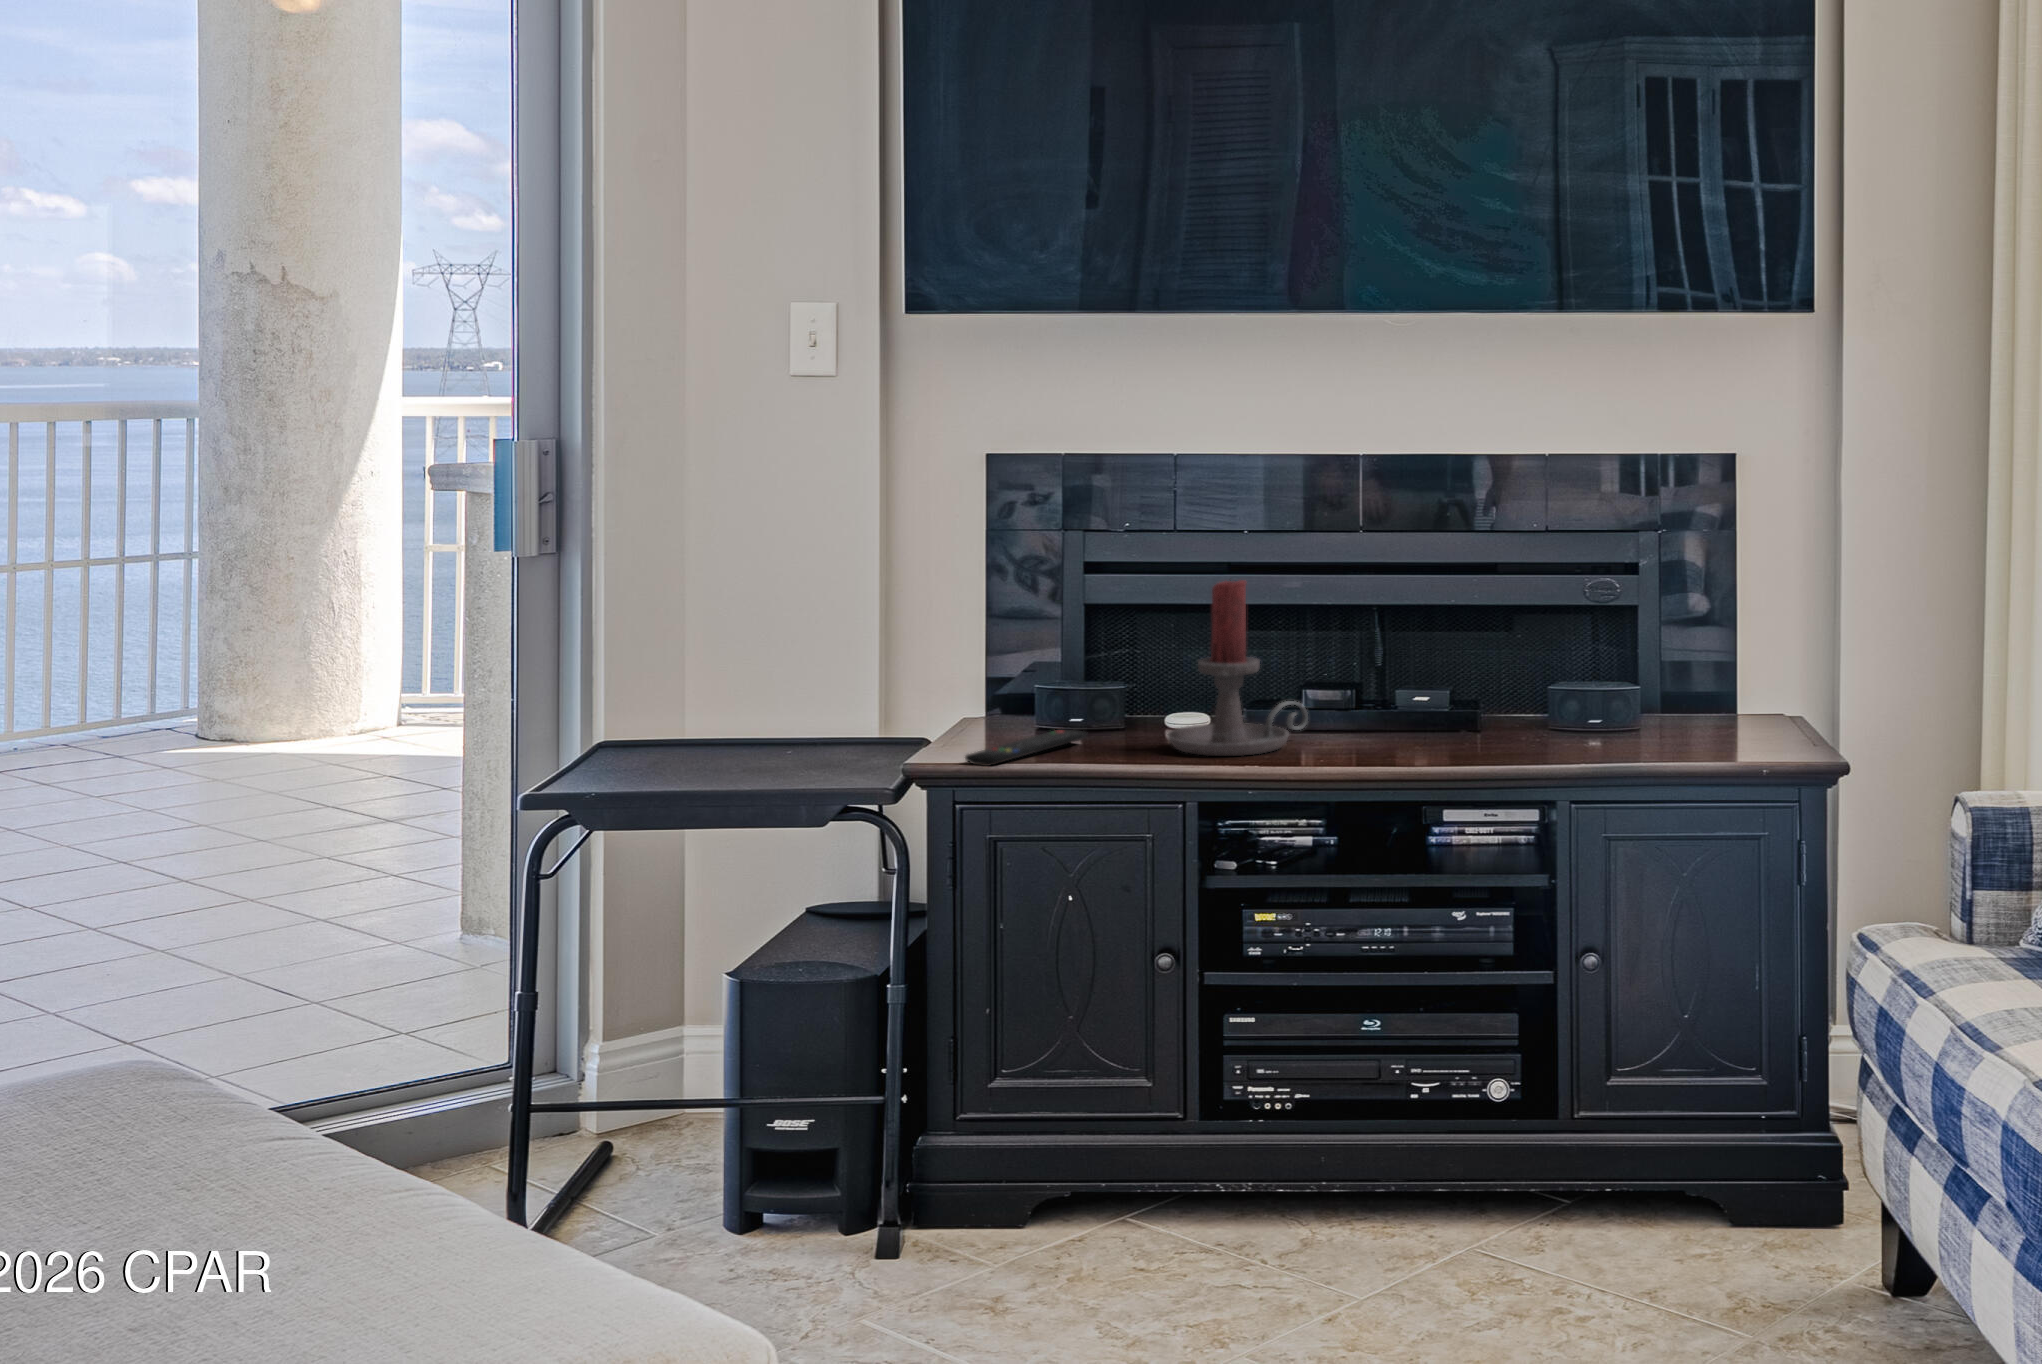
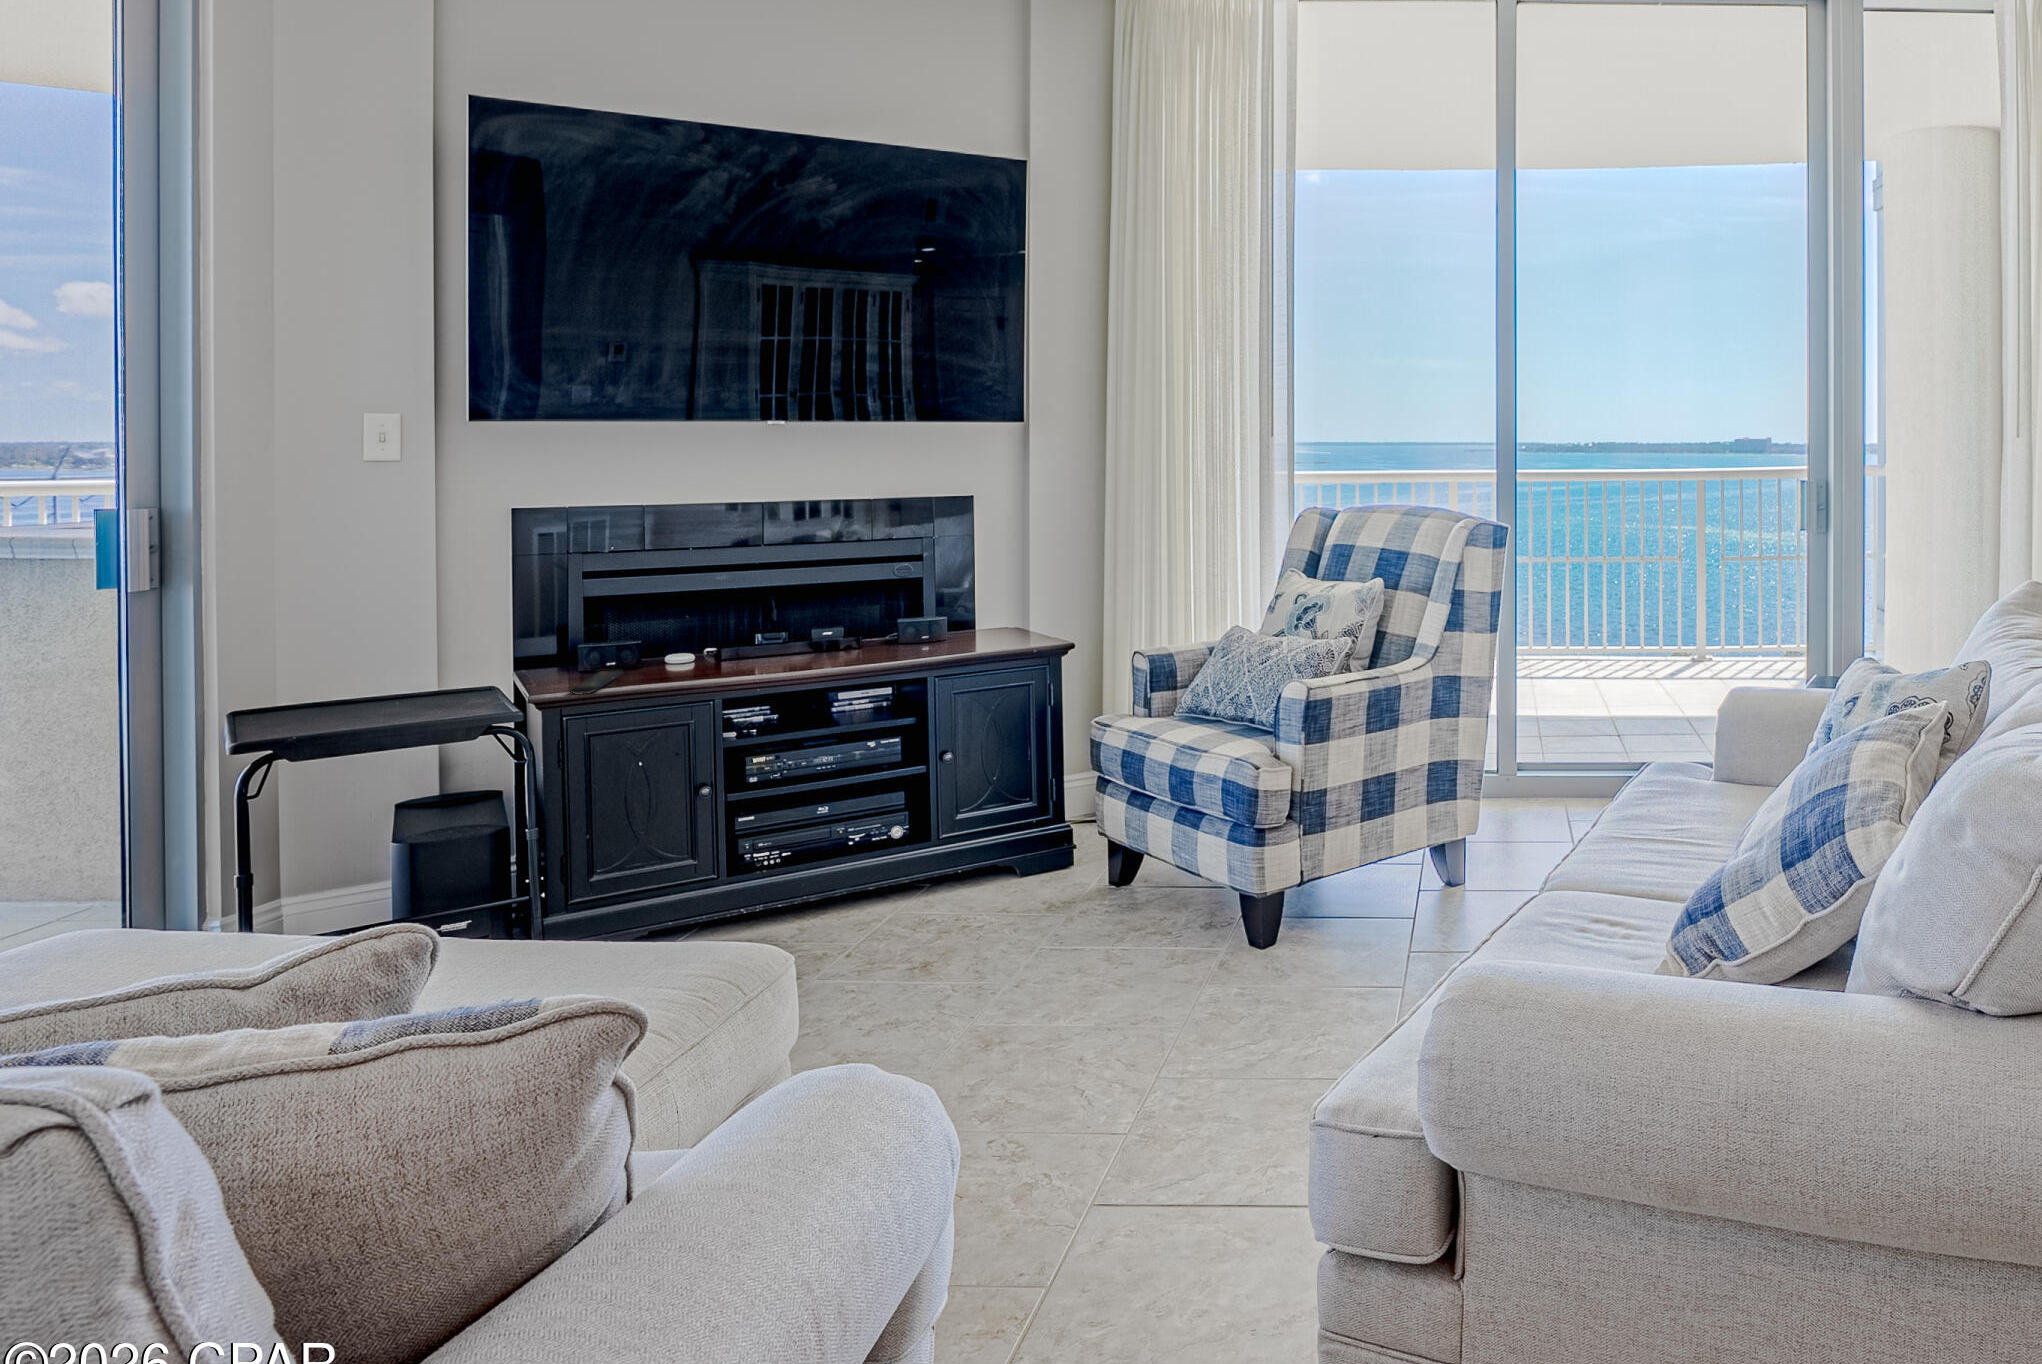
candle holder: present [1167,580,1308,756] -> none [684,573,761,675]

